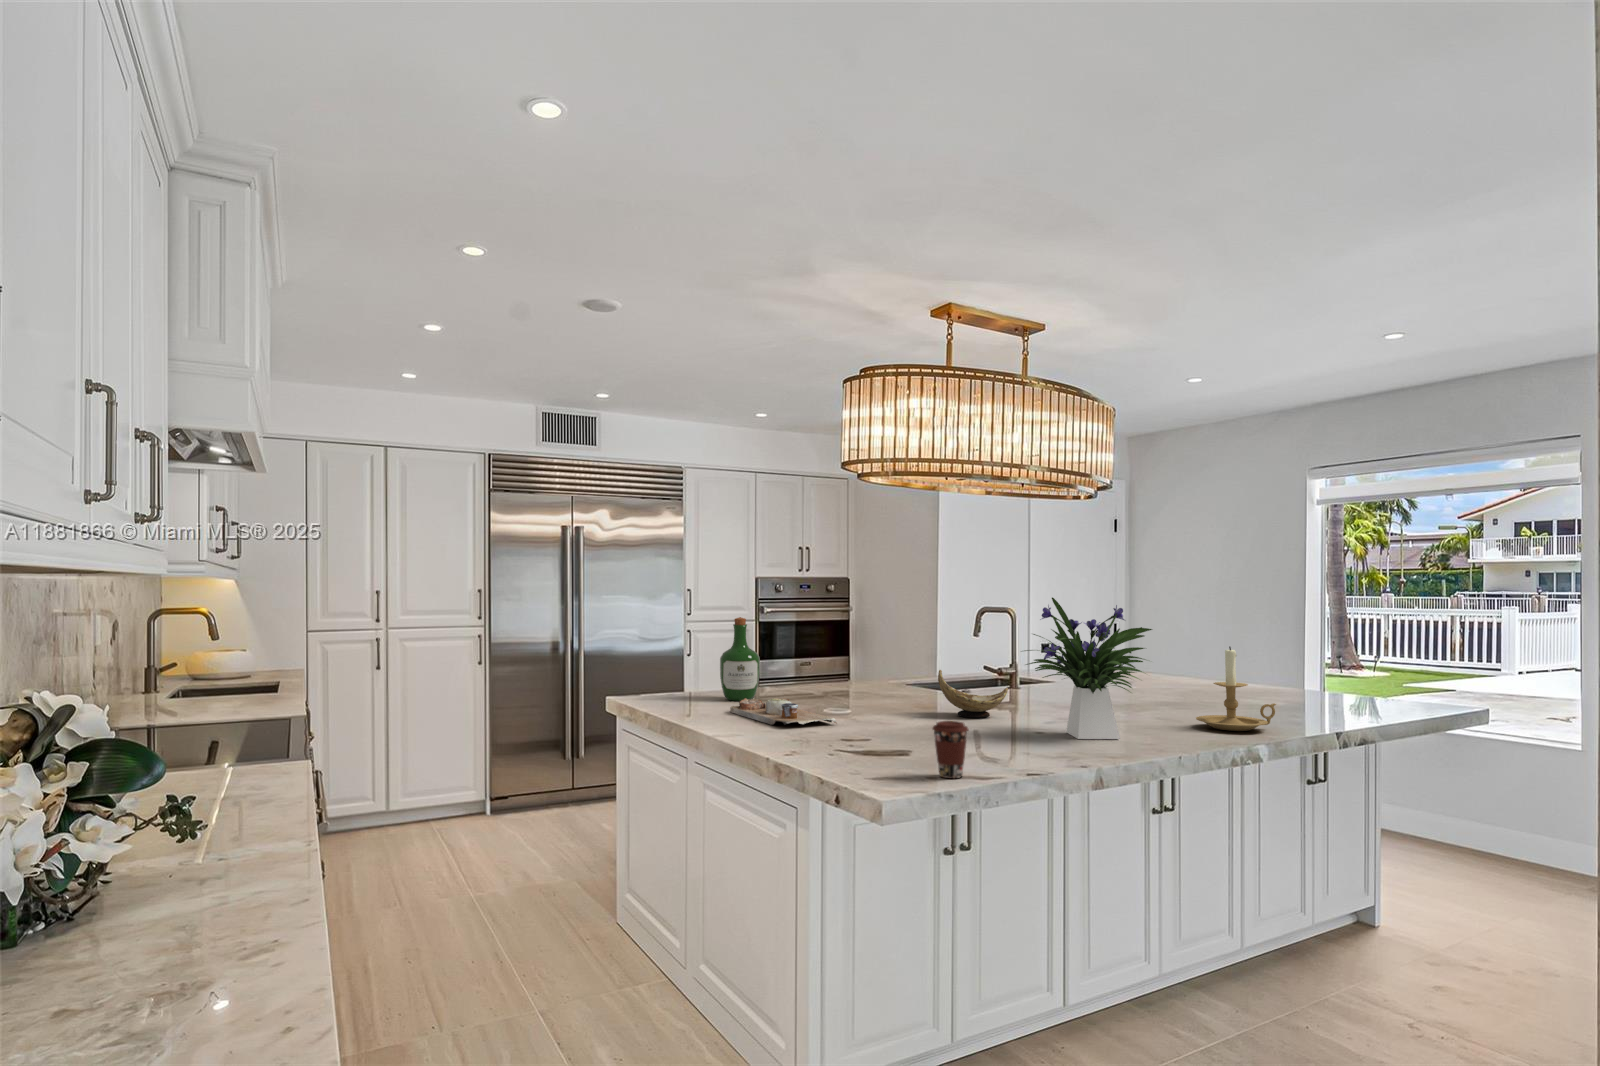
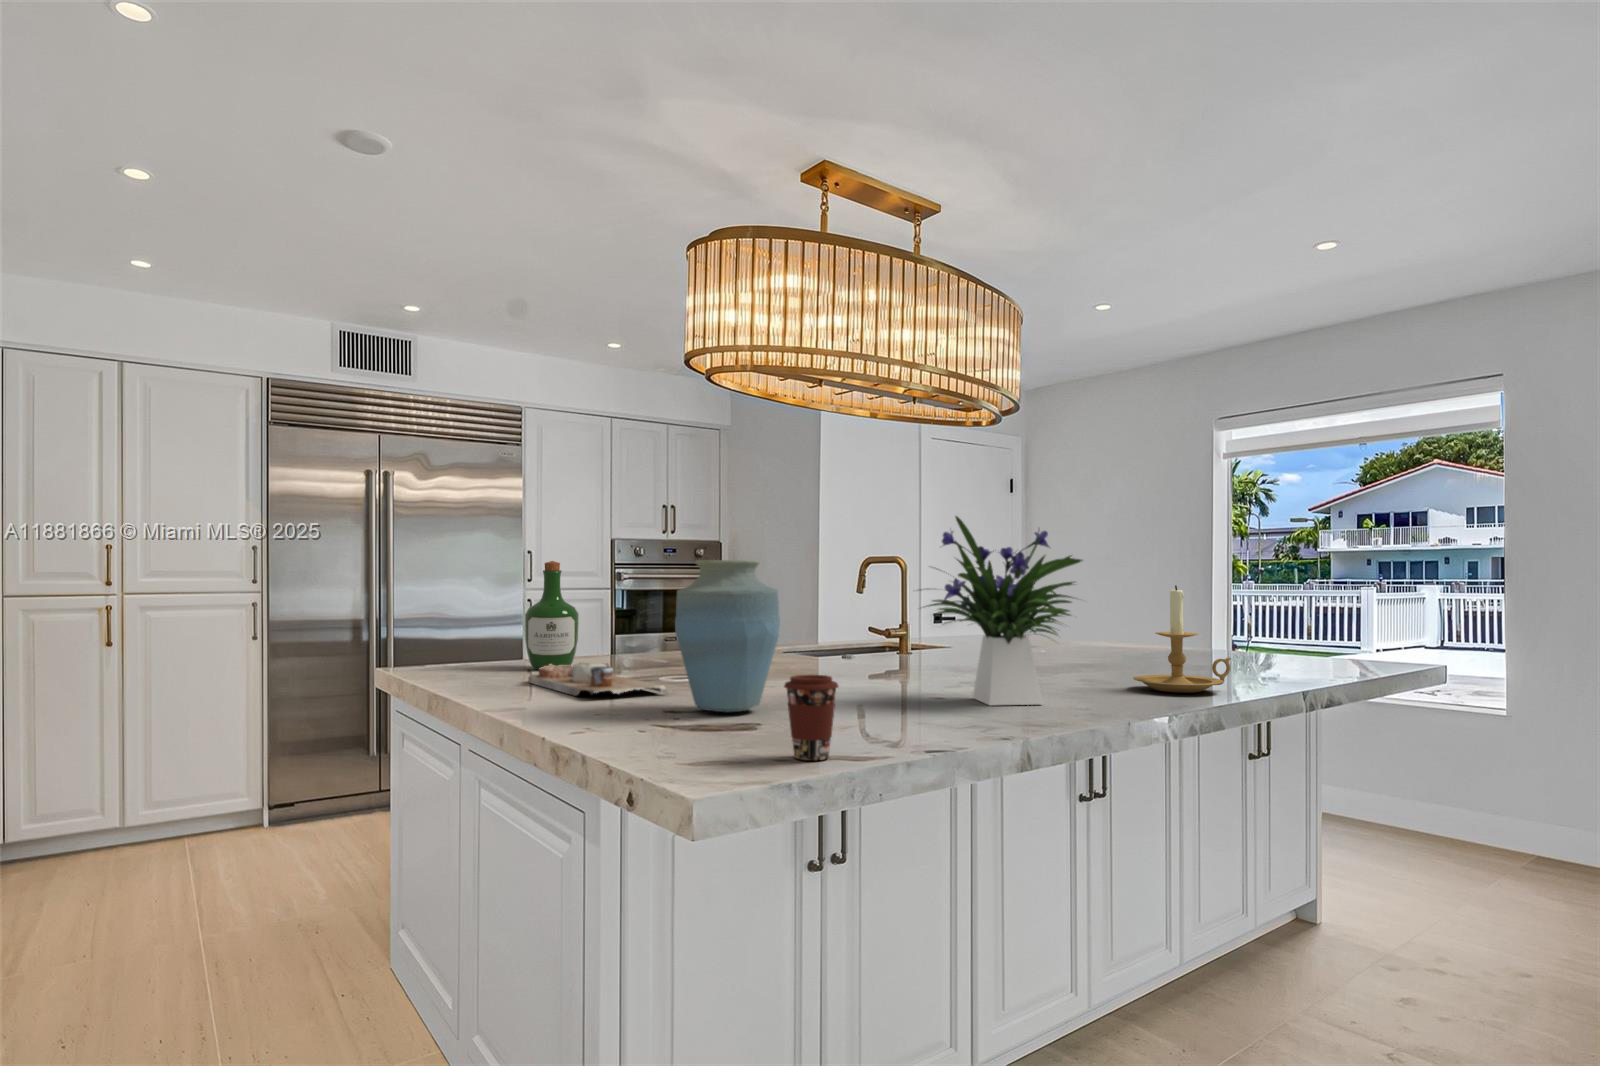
vase: none [847,631,923,741] -> present [675,560,780,712]
decorative bowl: present [938,670,1008,718] -> none [807,622,897,684]

